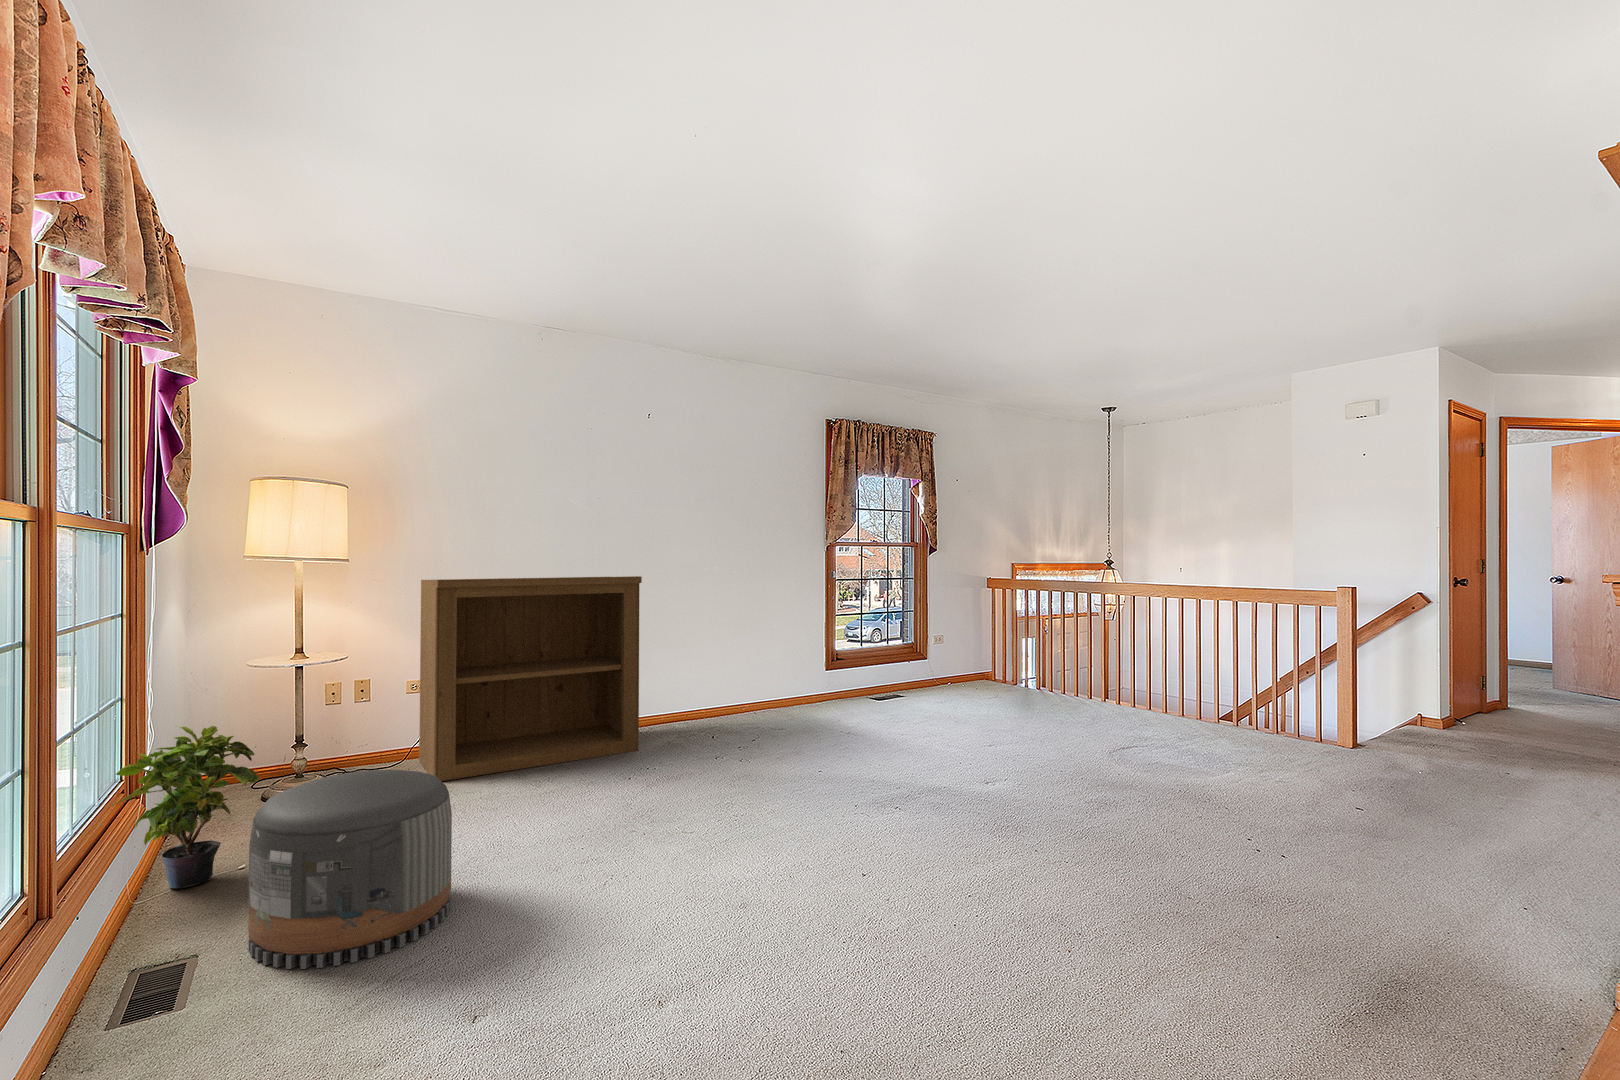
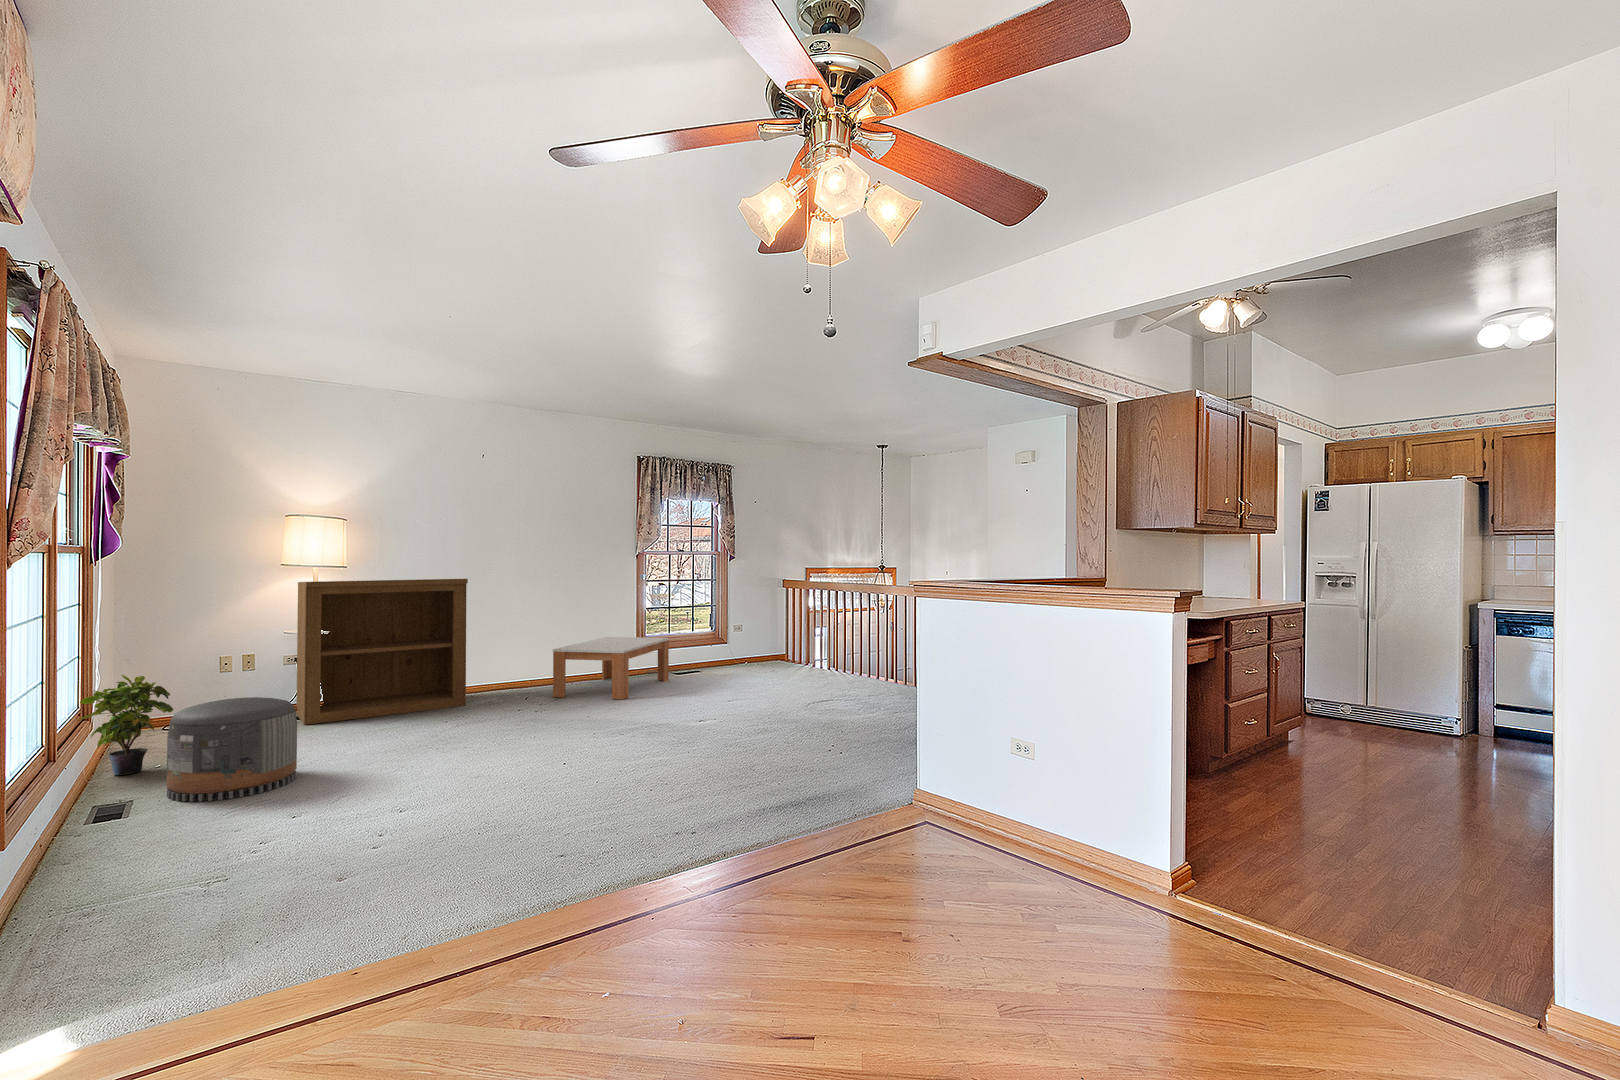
coffee table: none [747,652,877,744] -> present [553,637,669,699]

